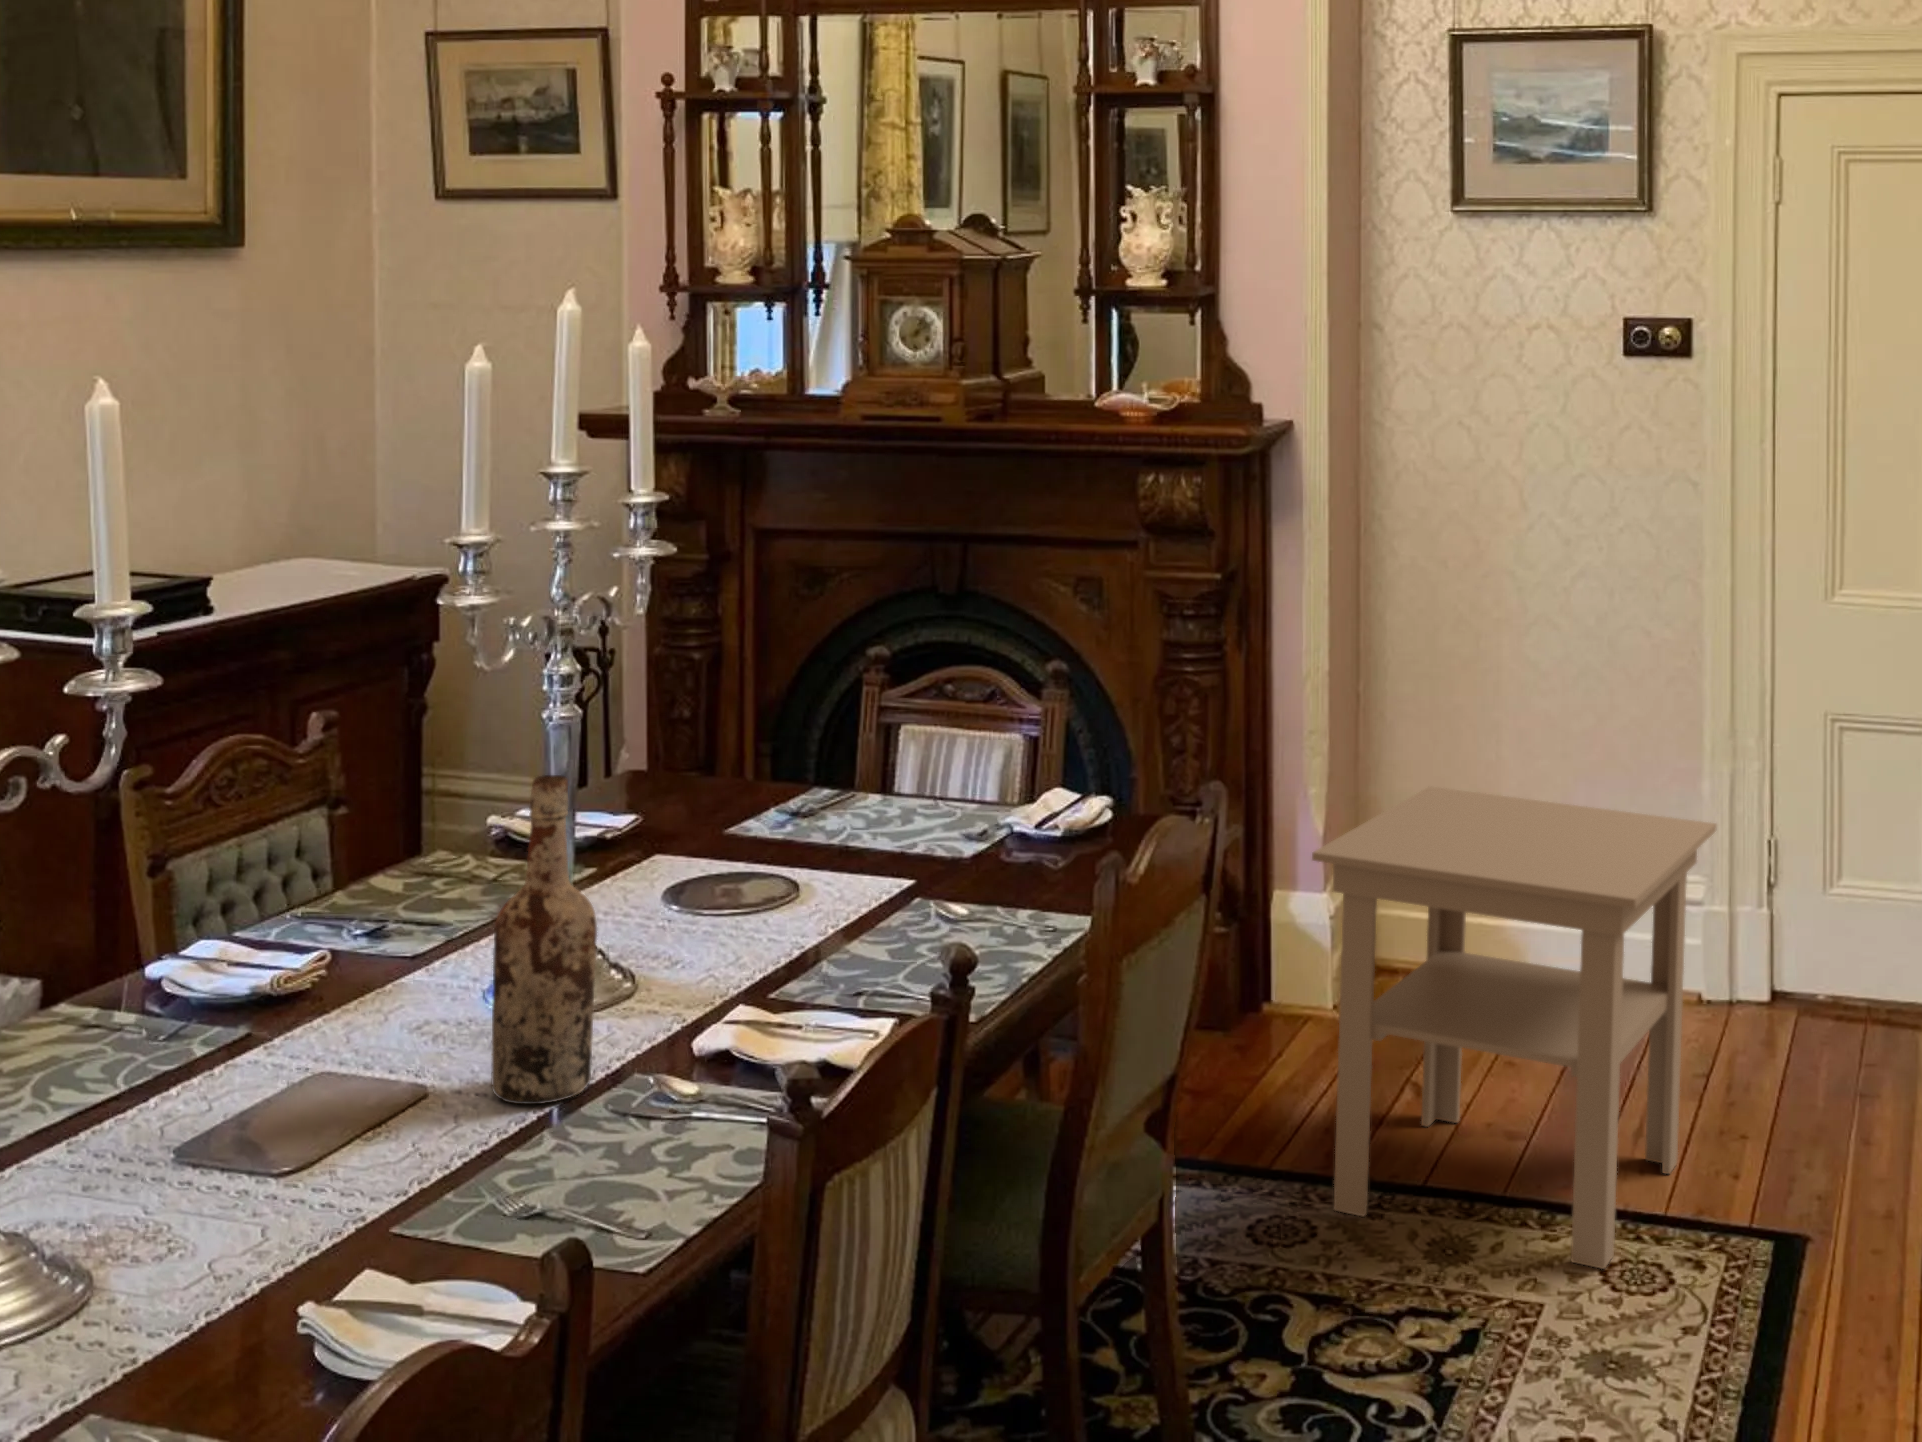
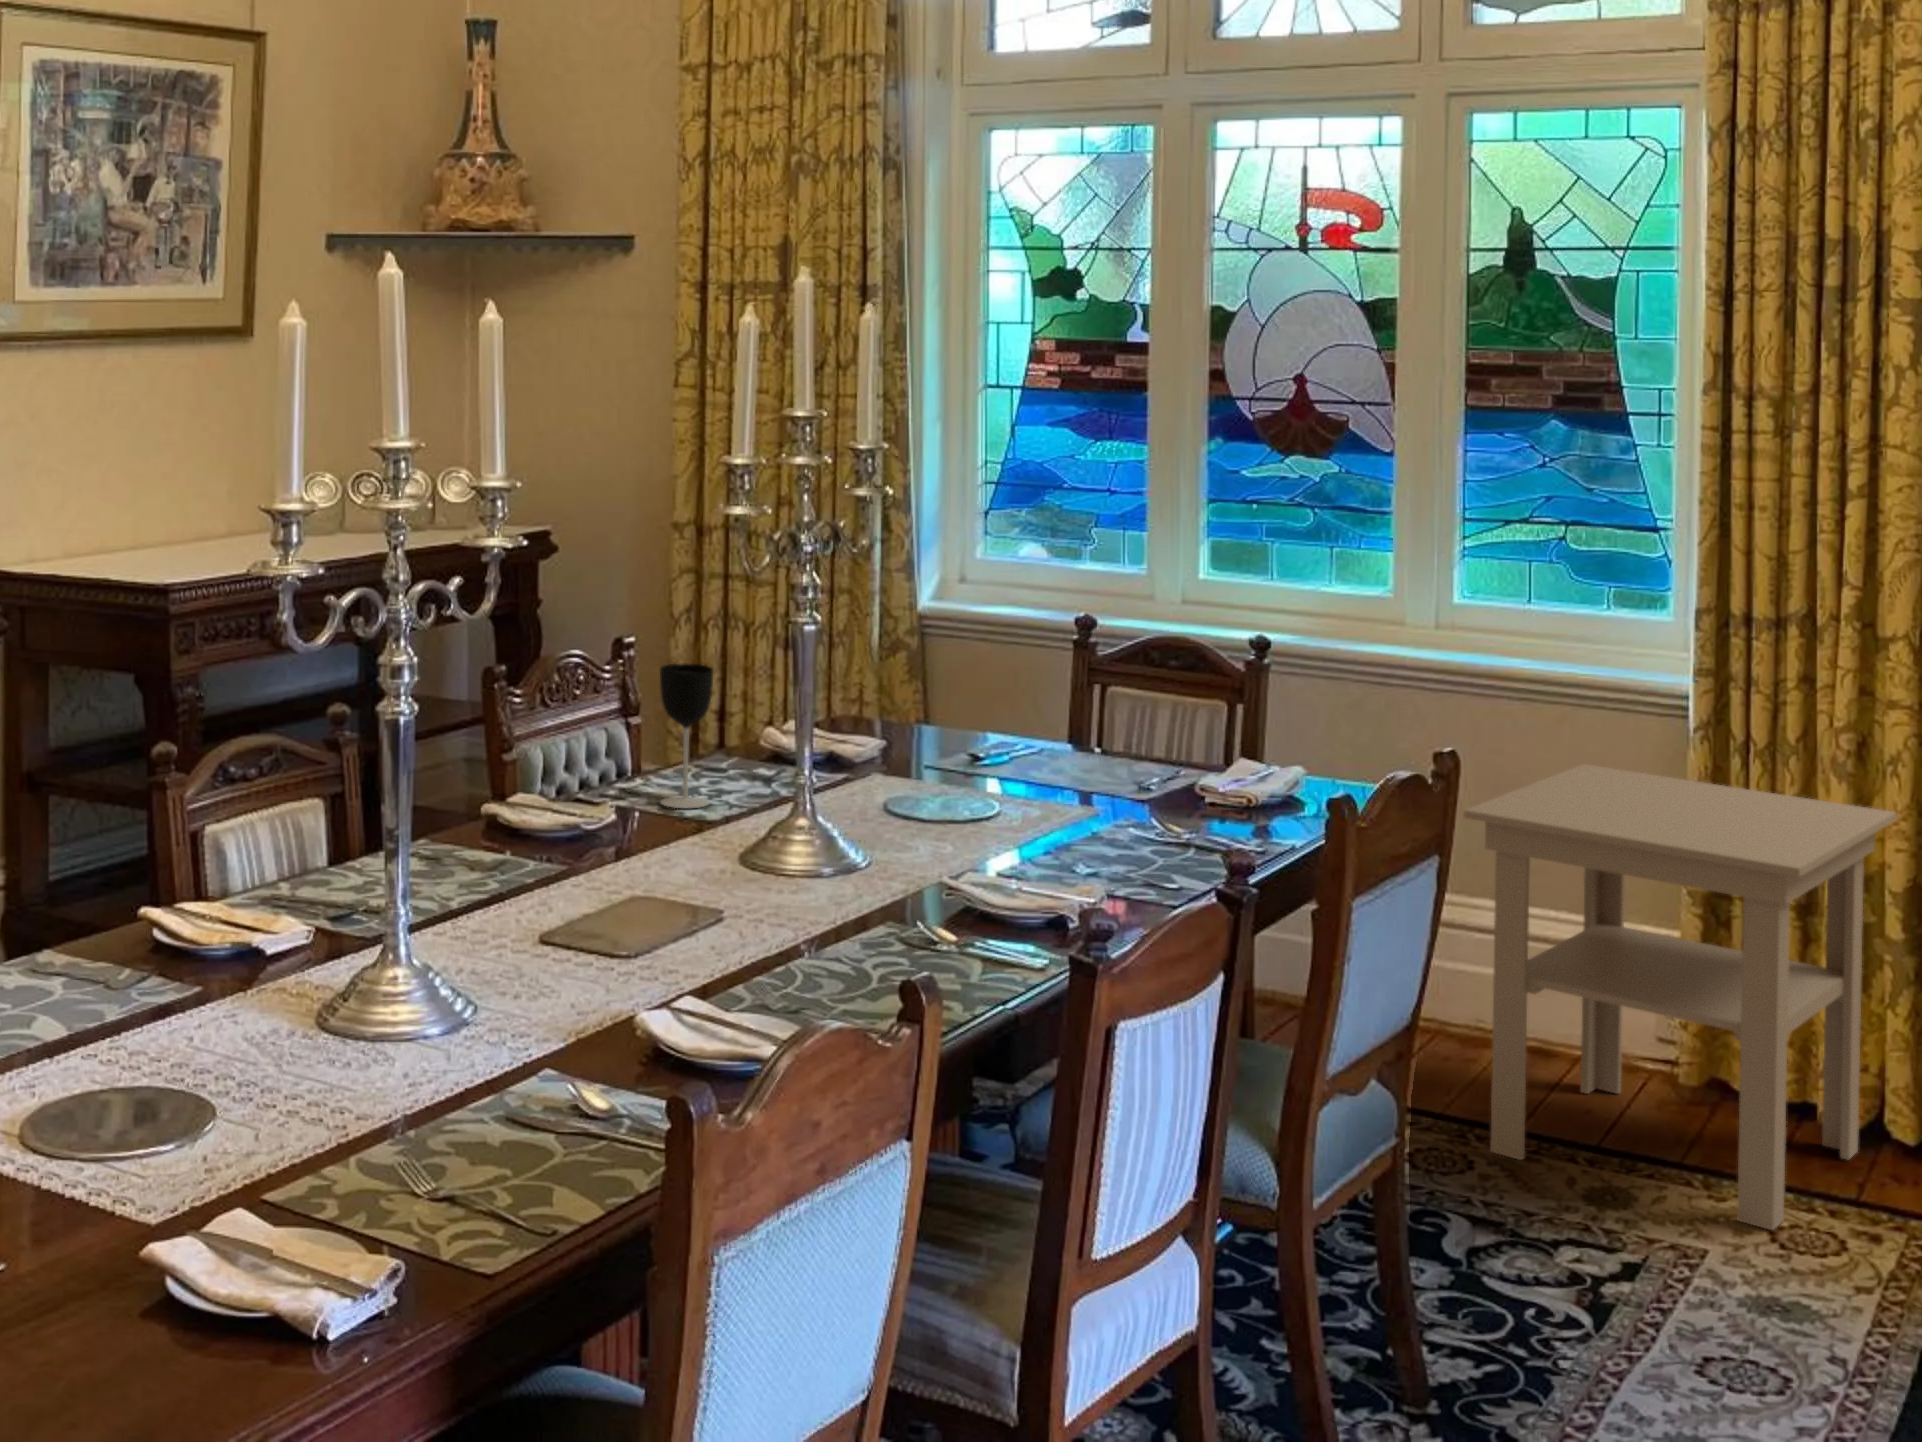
wine glass: none [353,759,428,945] -> present [660,664,713,808]
wine bottle: present [491,775,597,1104] -> none [792,663,868,916]

